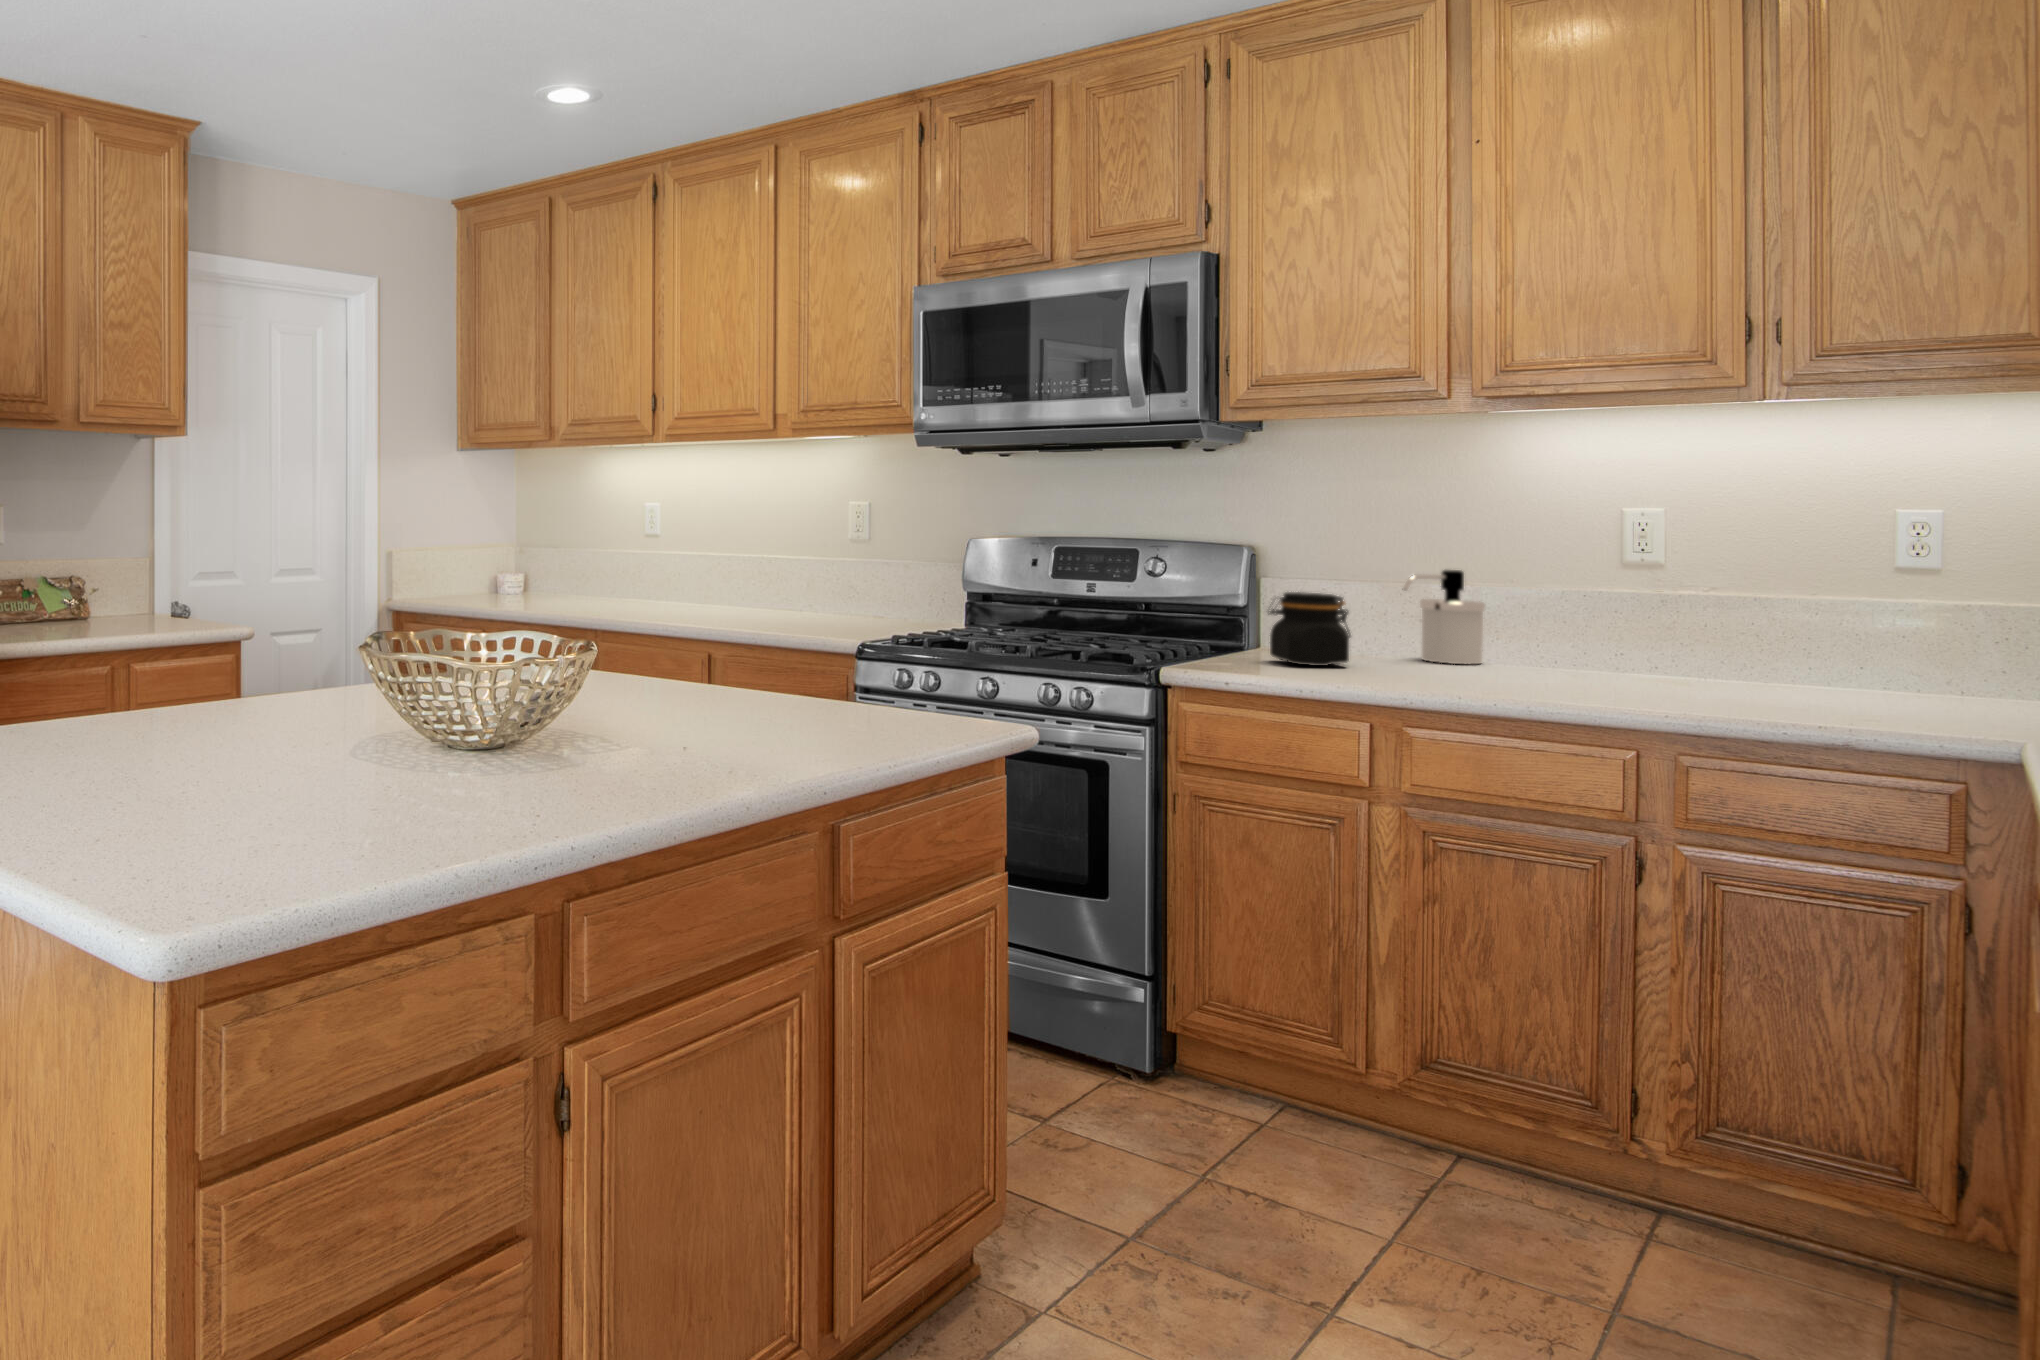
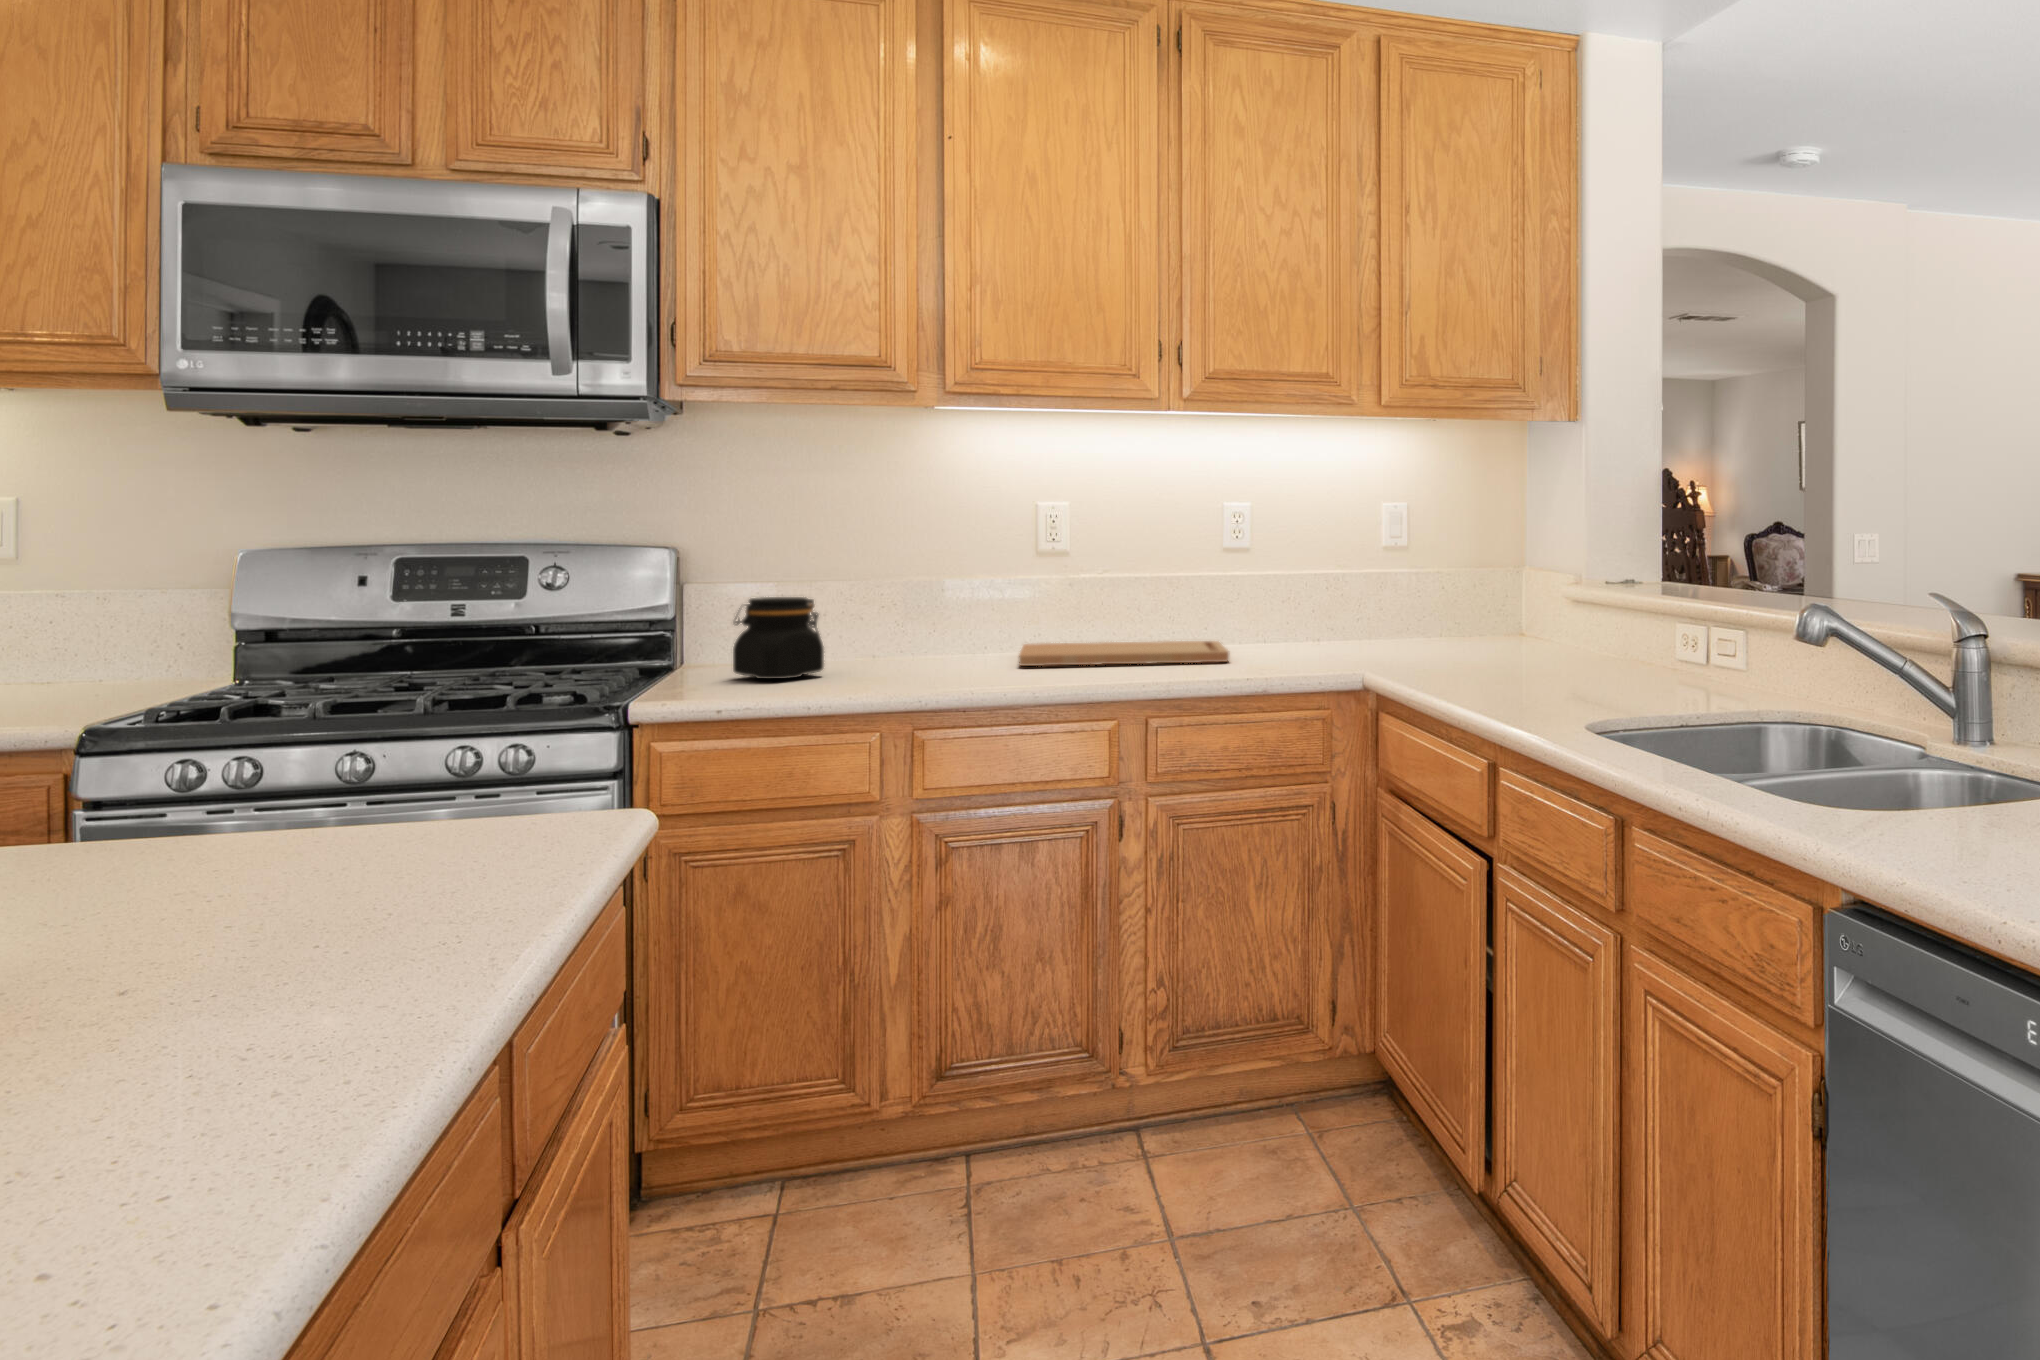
soap dispenser: present [1404,570,1485,664] -> none [861,563,930,660]
cutting board: none [1552,663,1856,708] -> present [1019,641,1229,666]

